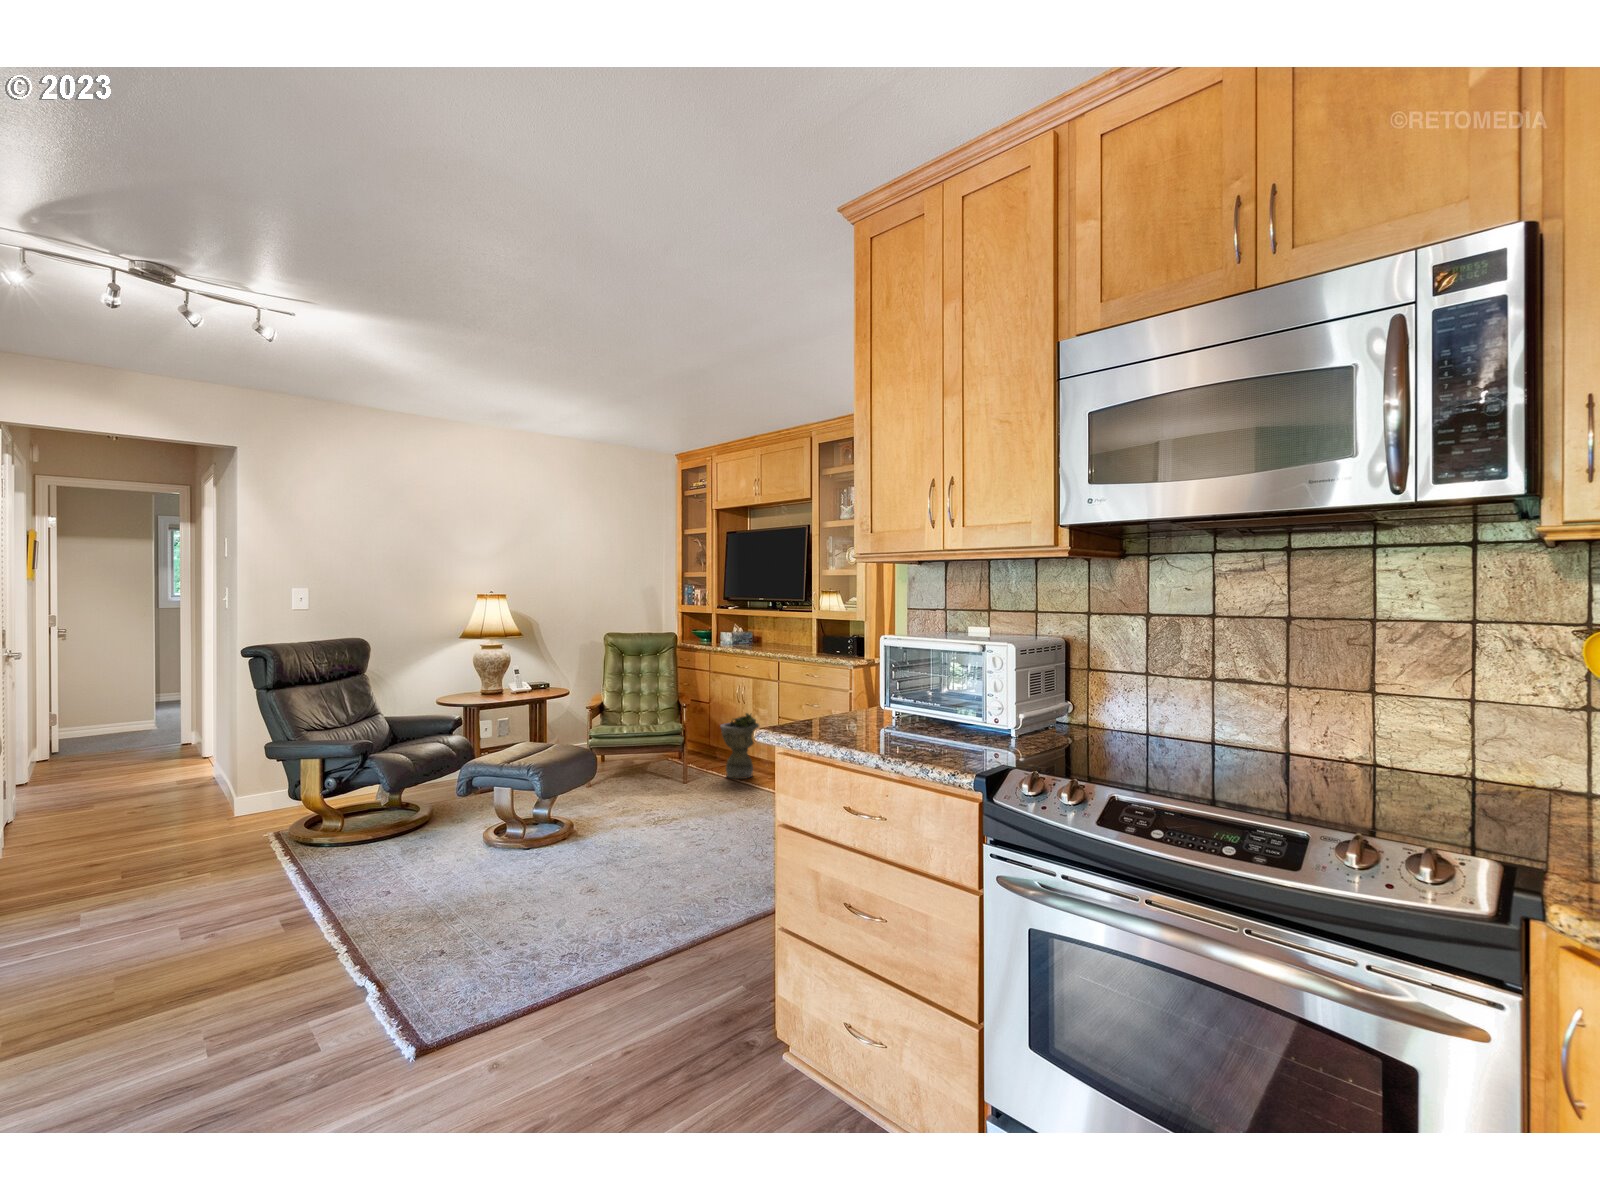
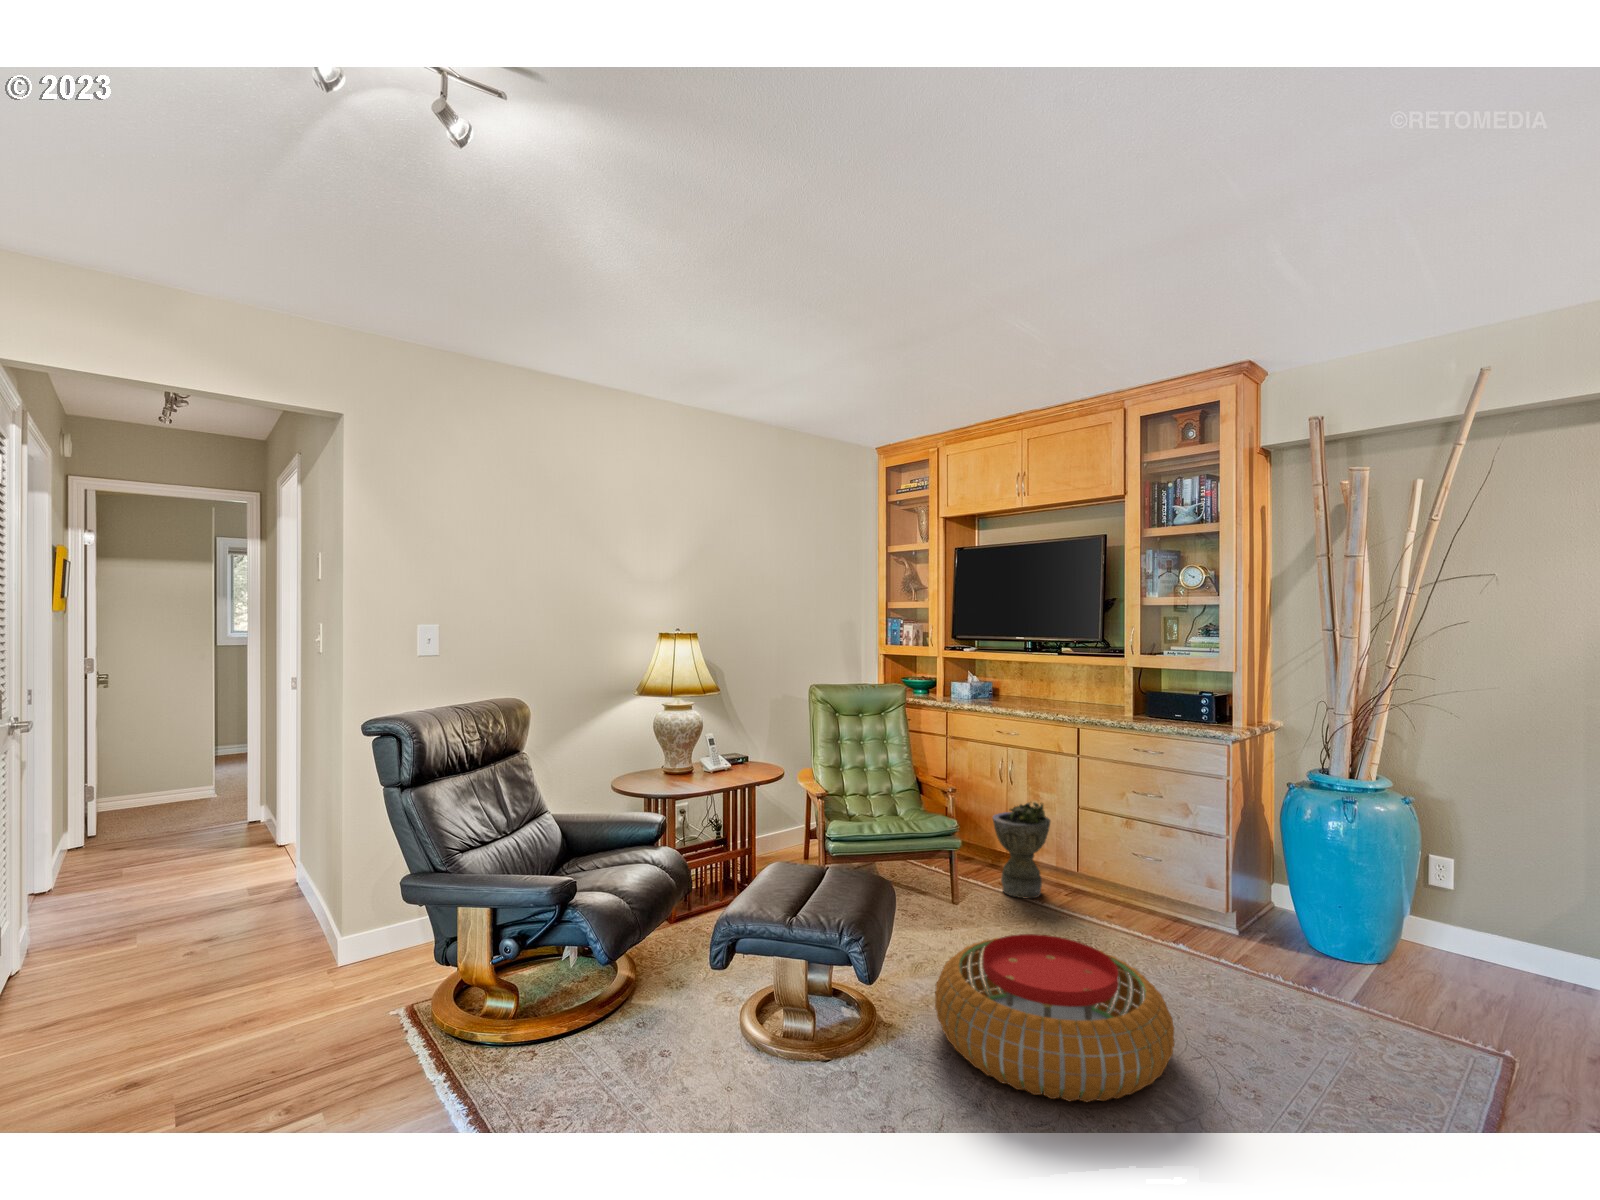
pouf: none [597,779,736,856] -> present [935,934,1174,1102]

